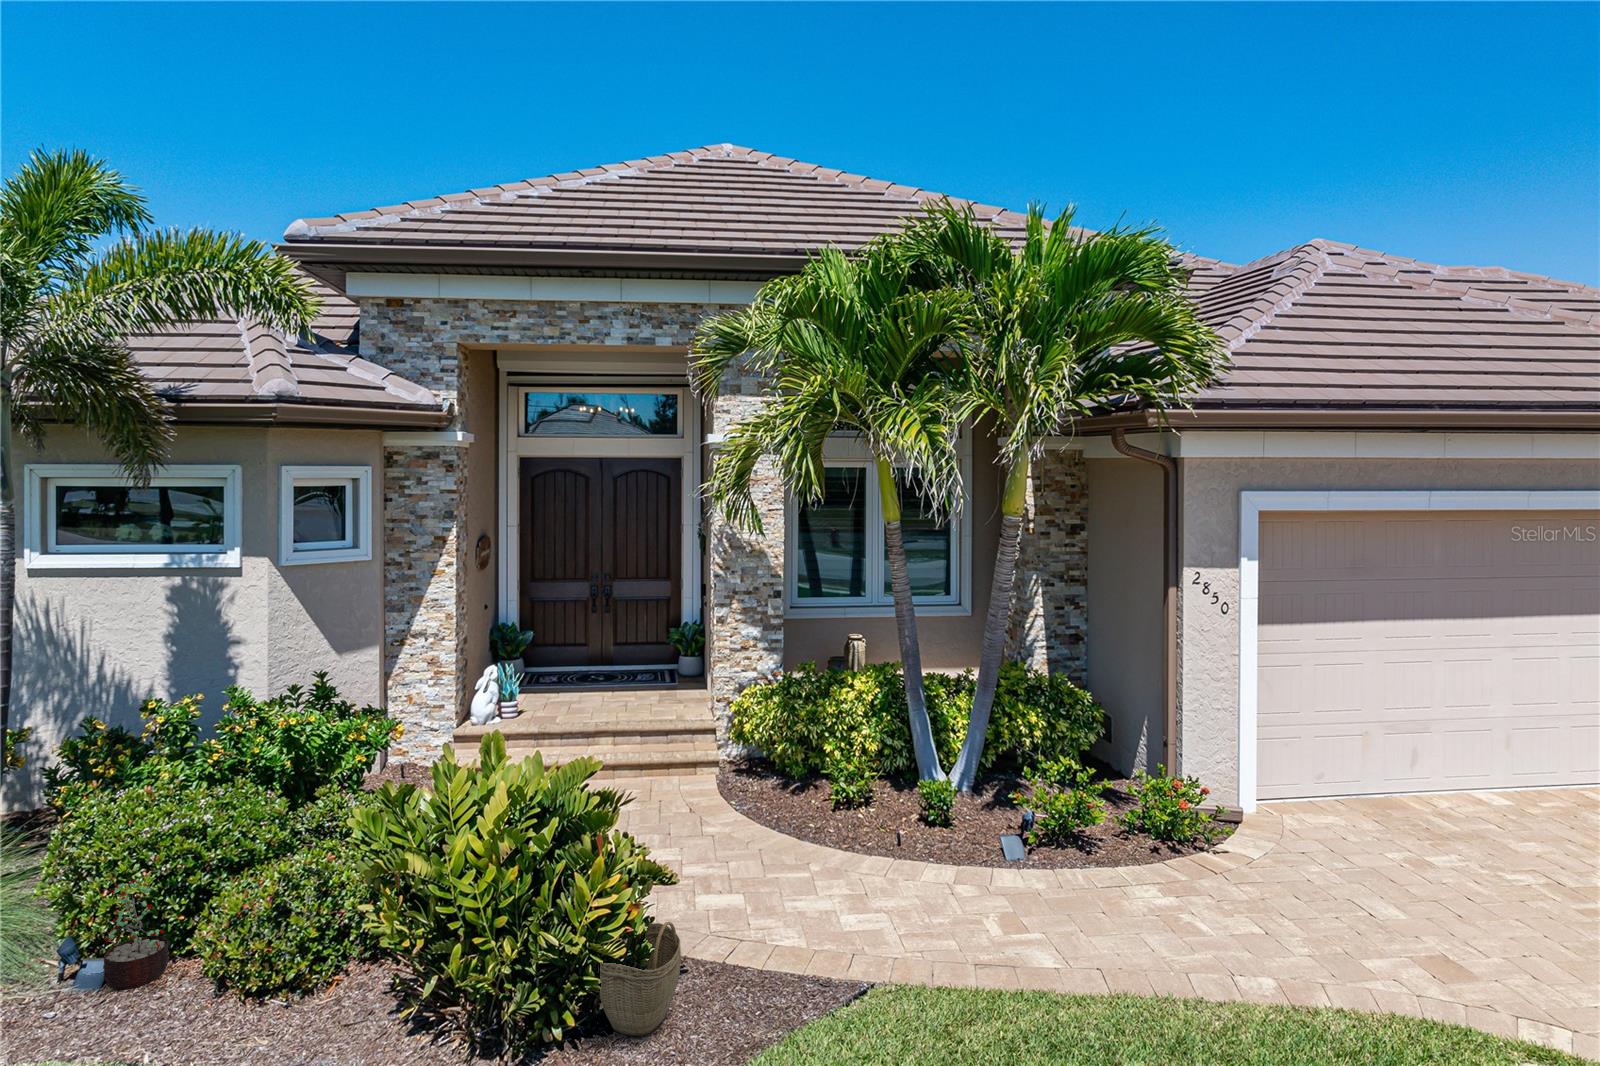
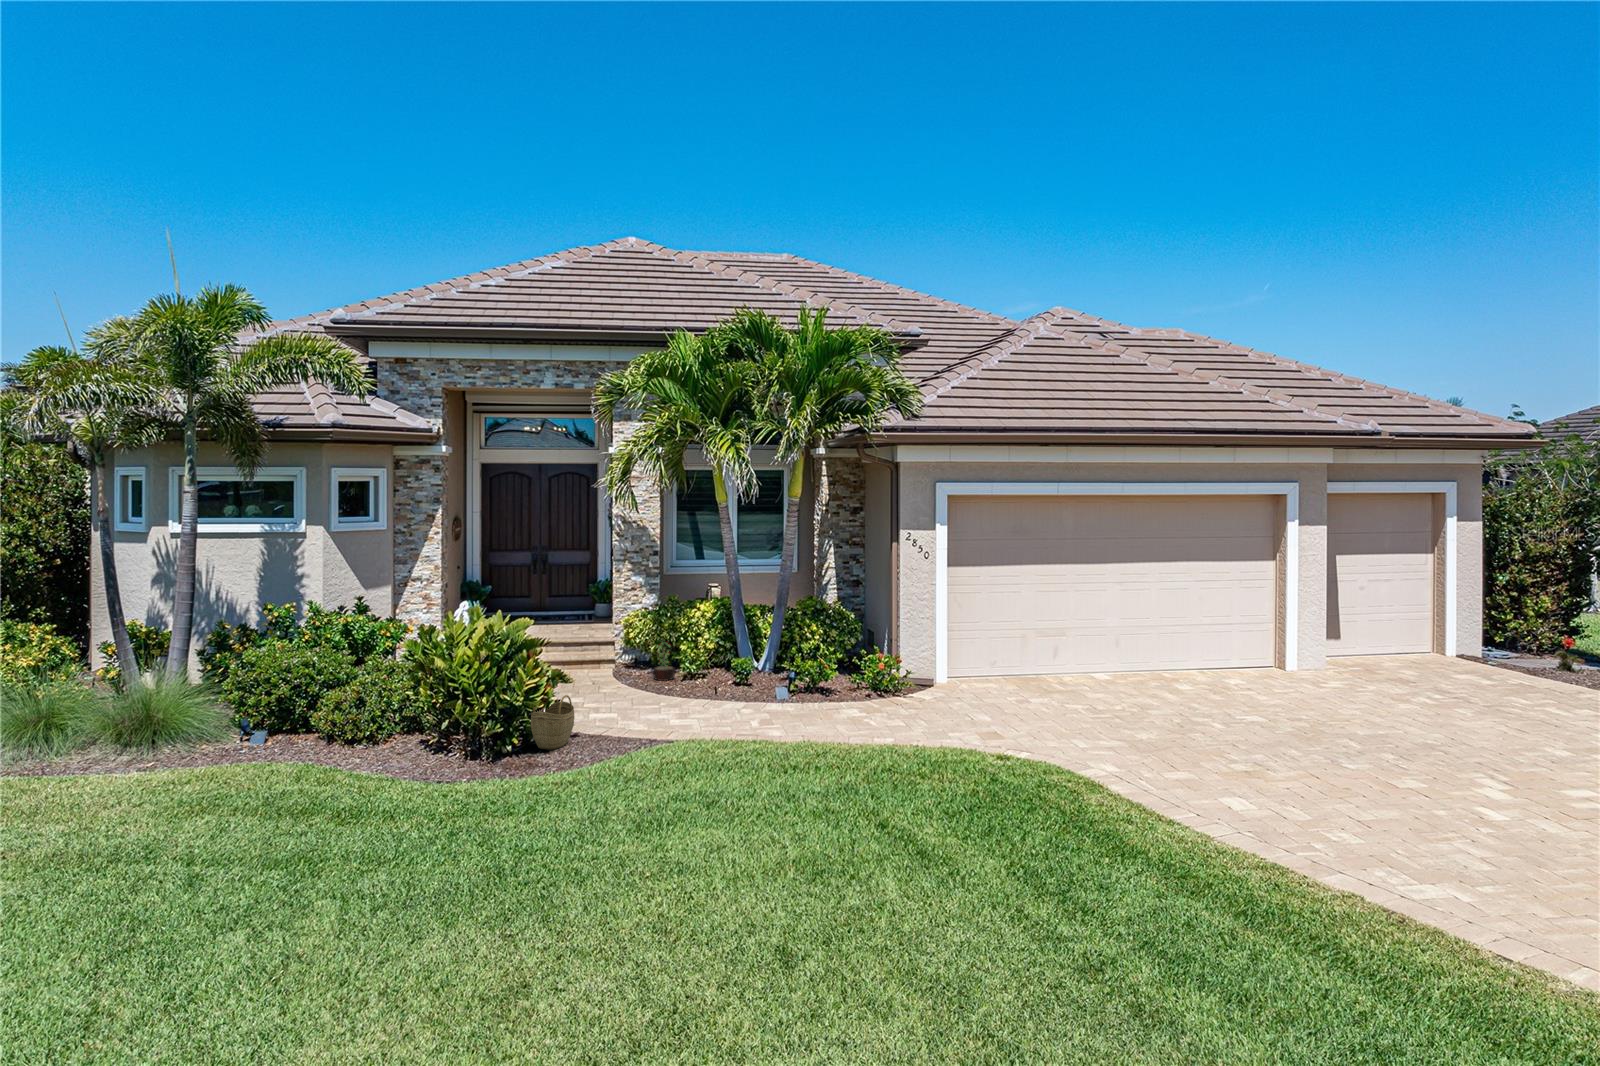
decorative plant: present [103,879,169,989] -> present [654,644,675,681]

